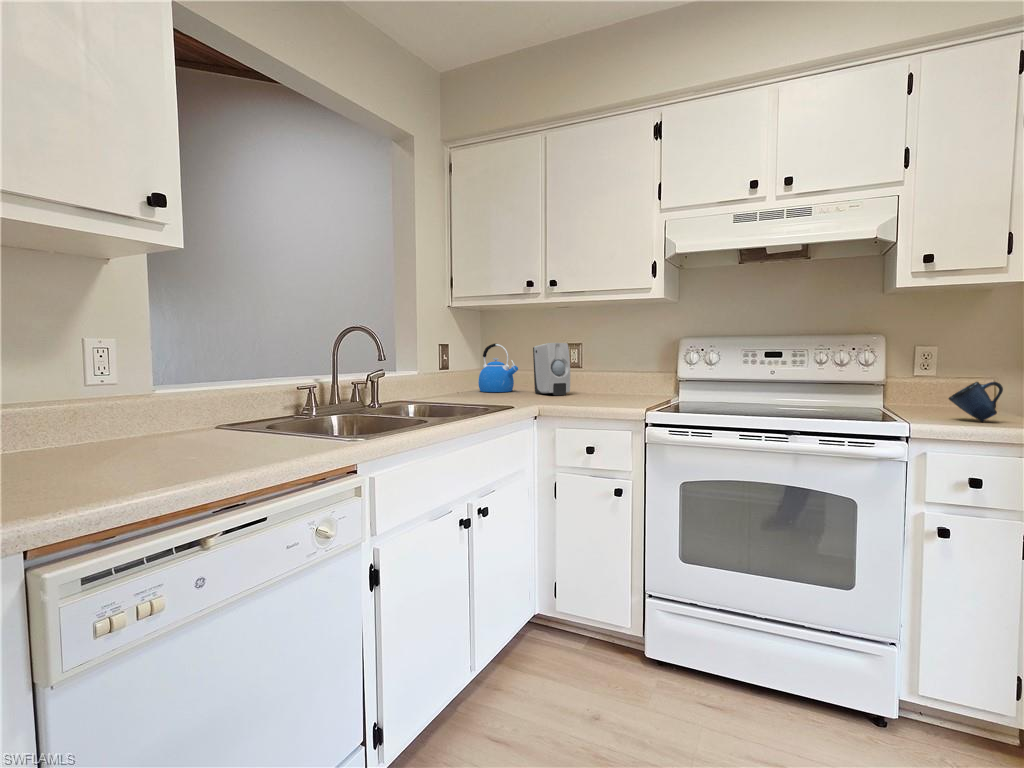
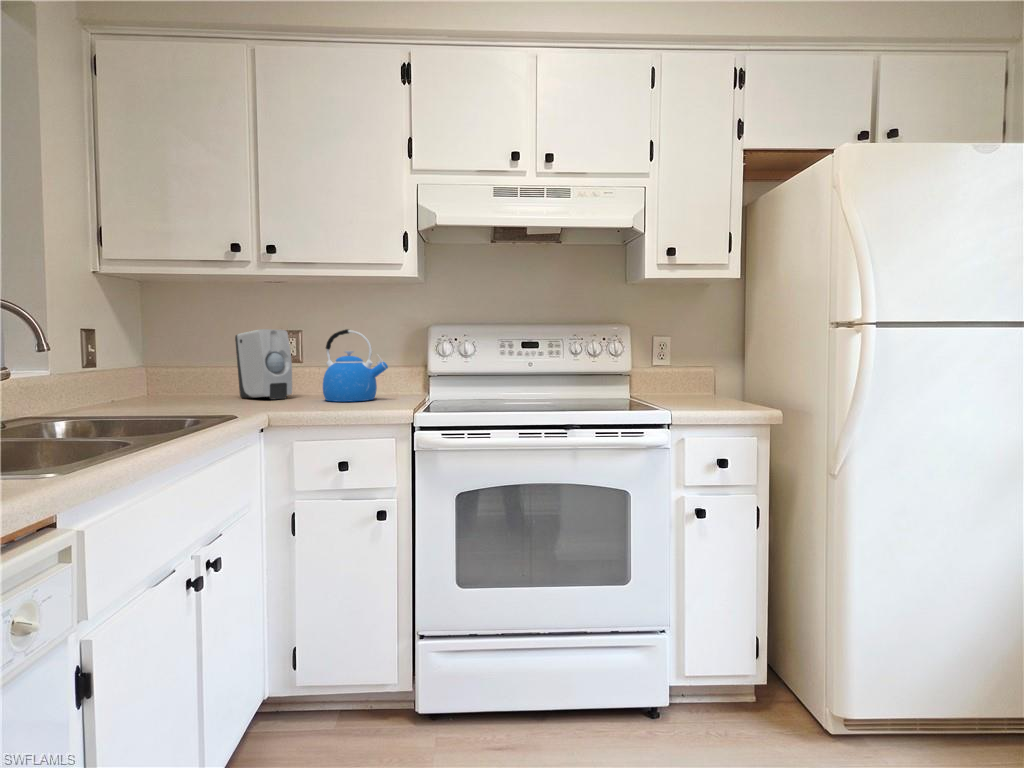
kettle: present [478,344,518,392] -> present [323,329,388,402]
mug: present [949,382,1003,421] -> none [689,368,729,405]

